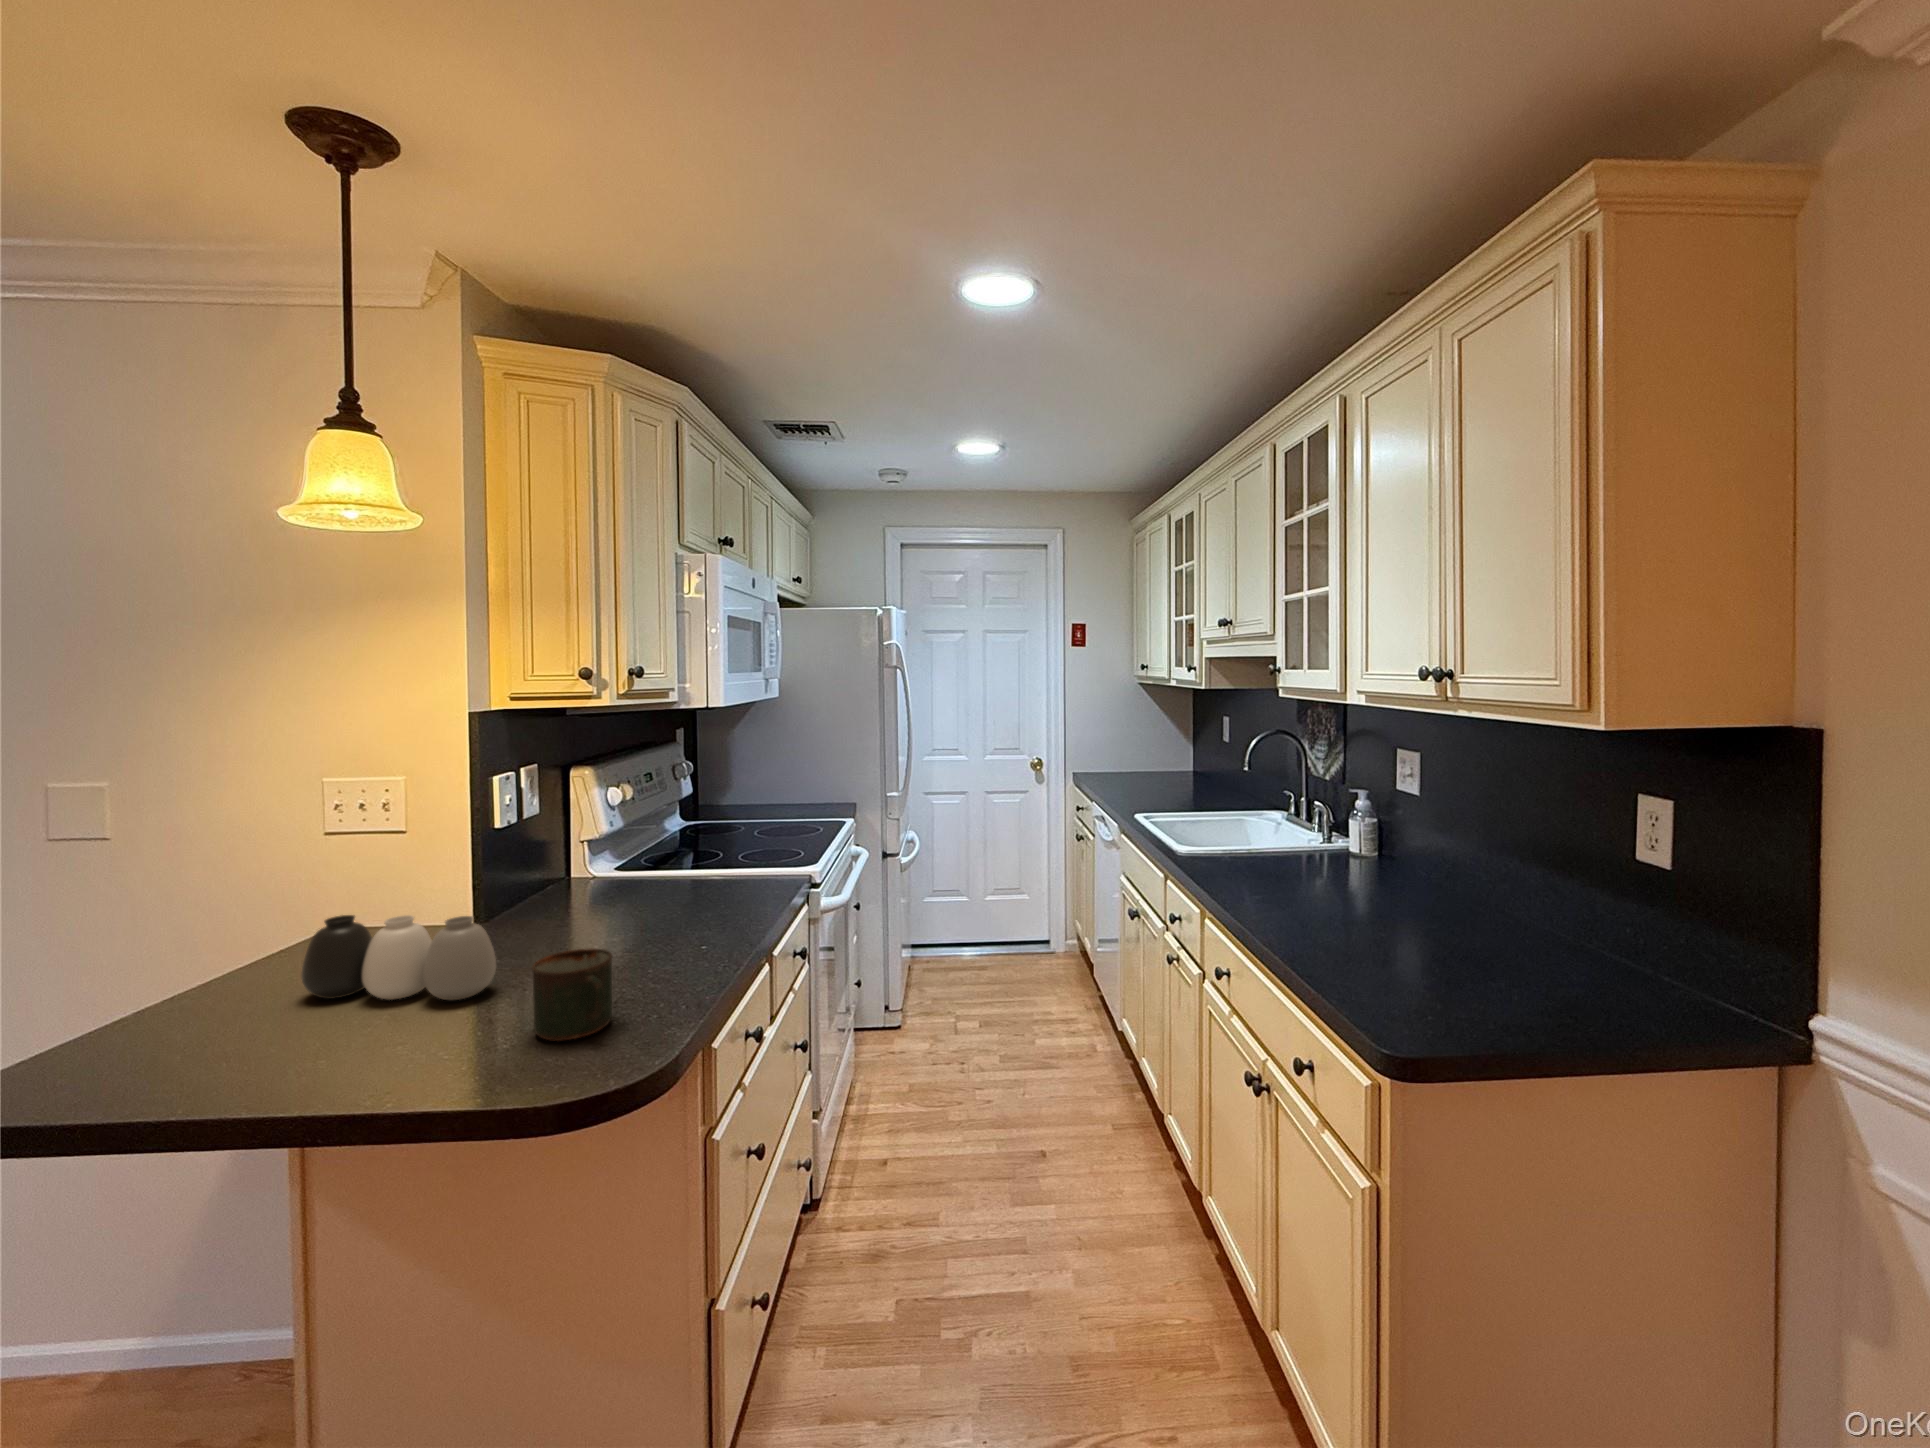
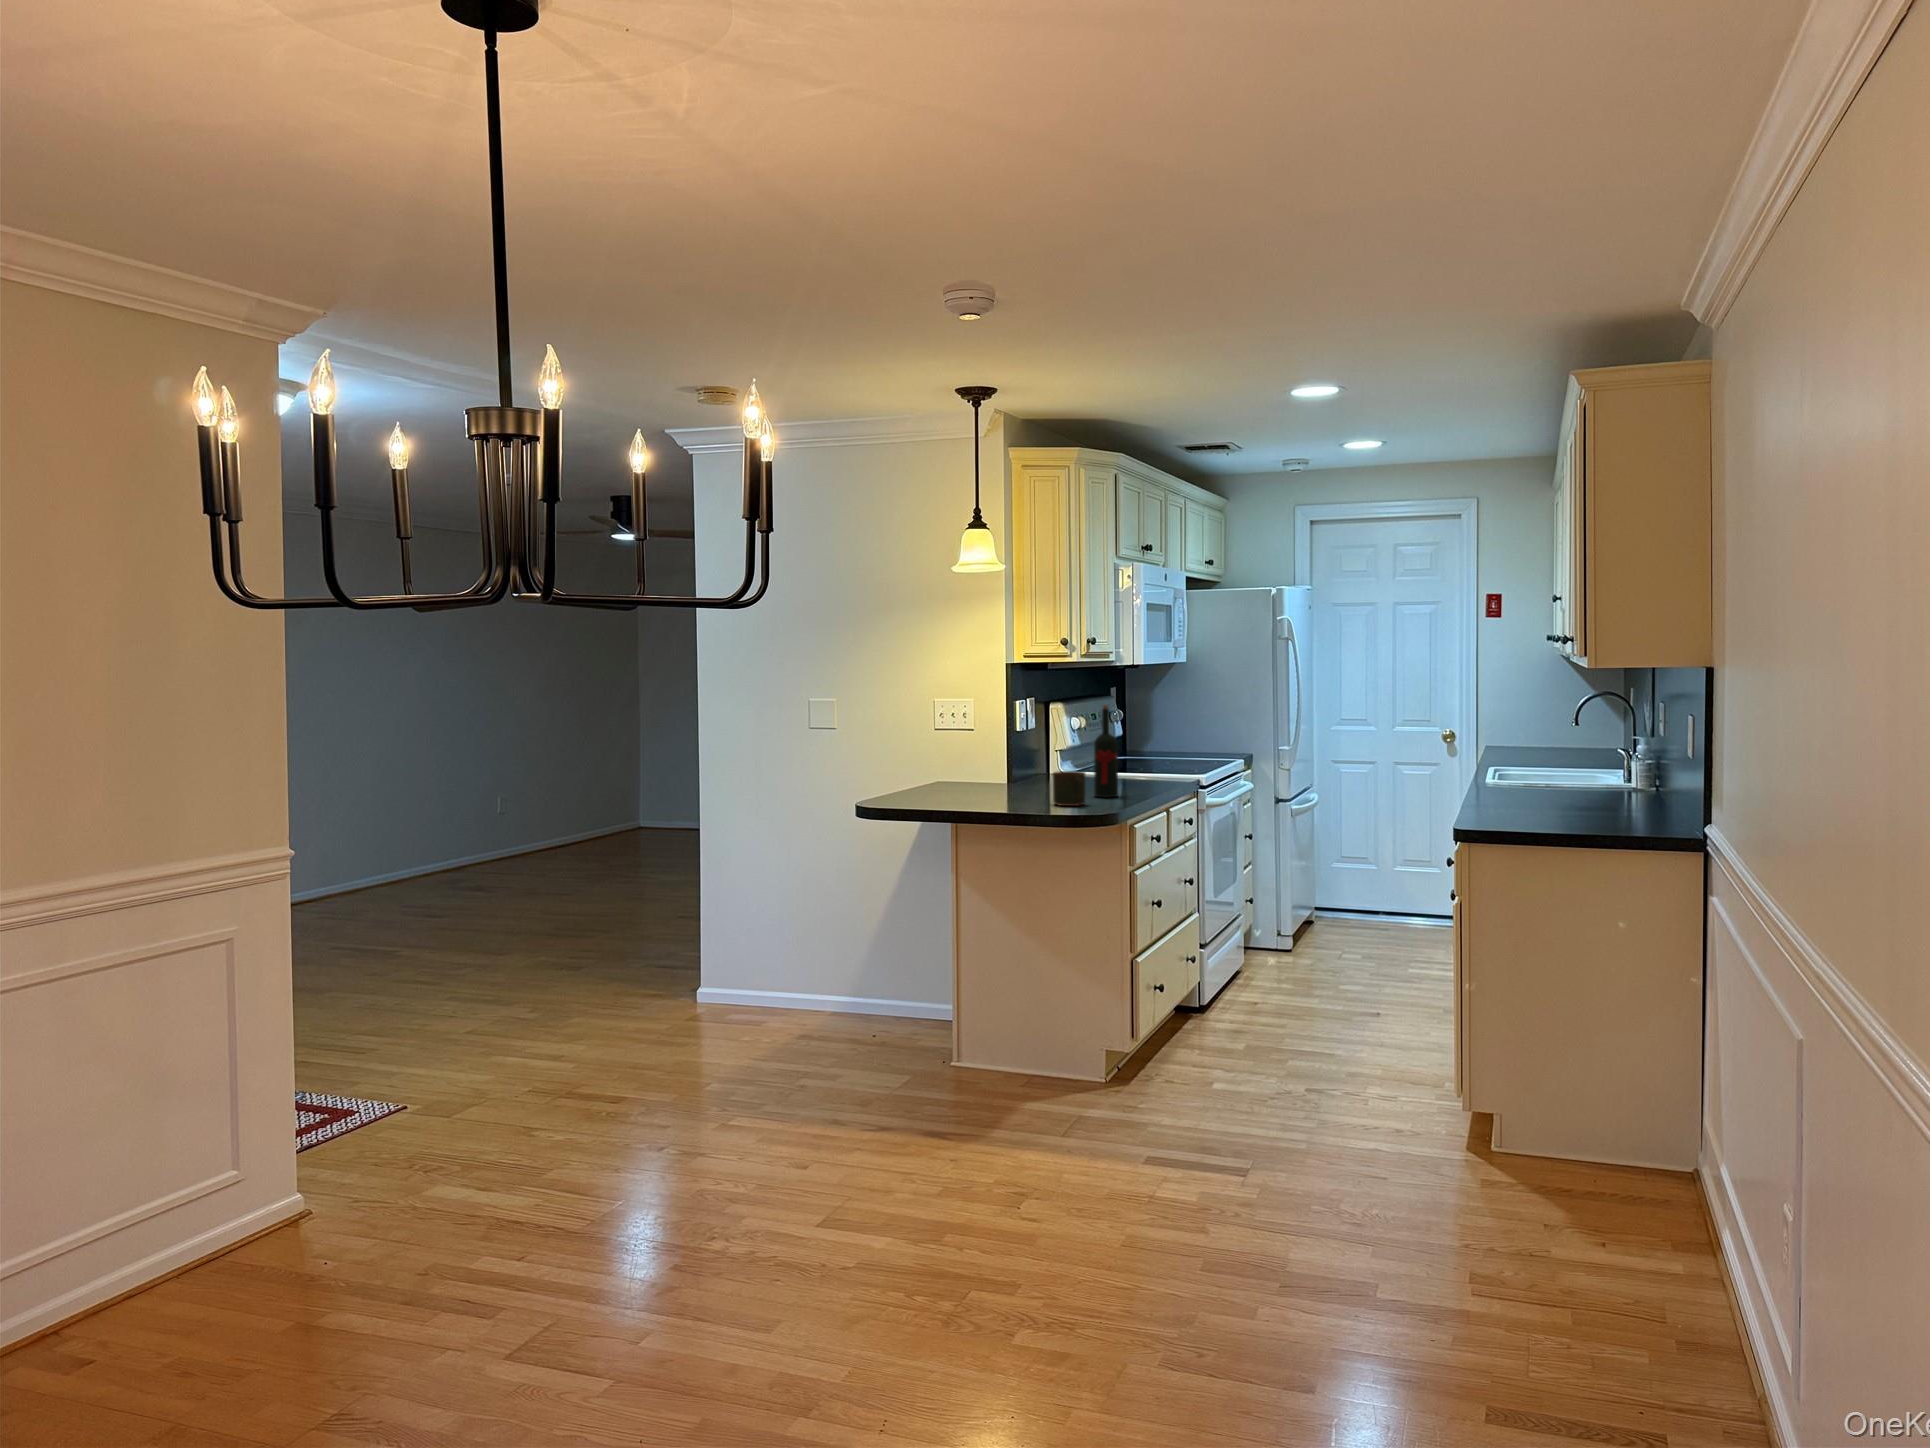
wine bottle: none [636,796,686,976] -> present [1094,705,1118,797]
vase: present [301,915,496,1000] -> none [950,757,1031,797]

